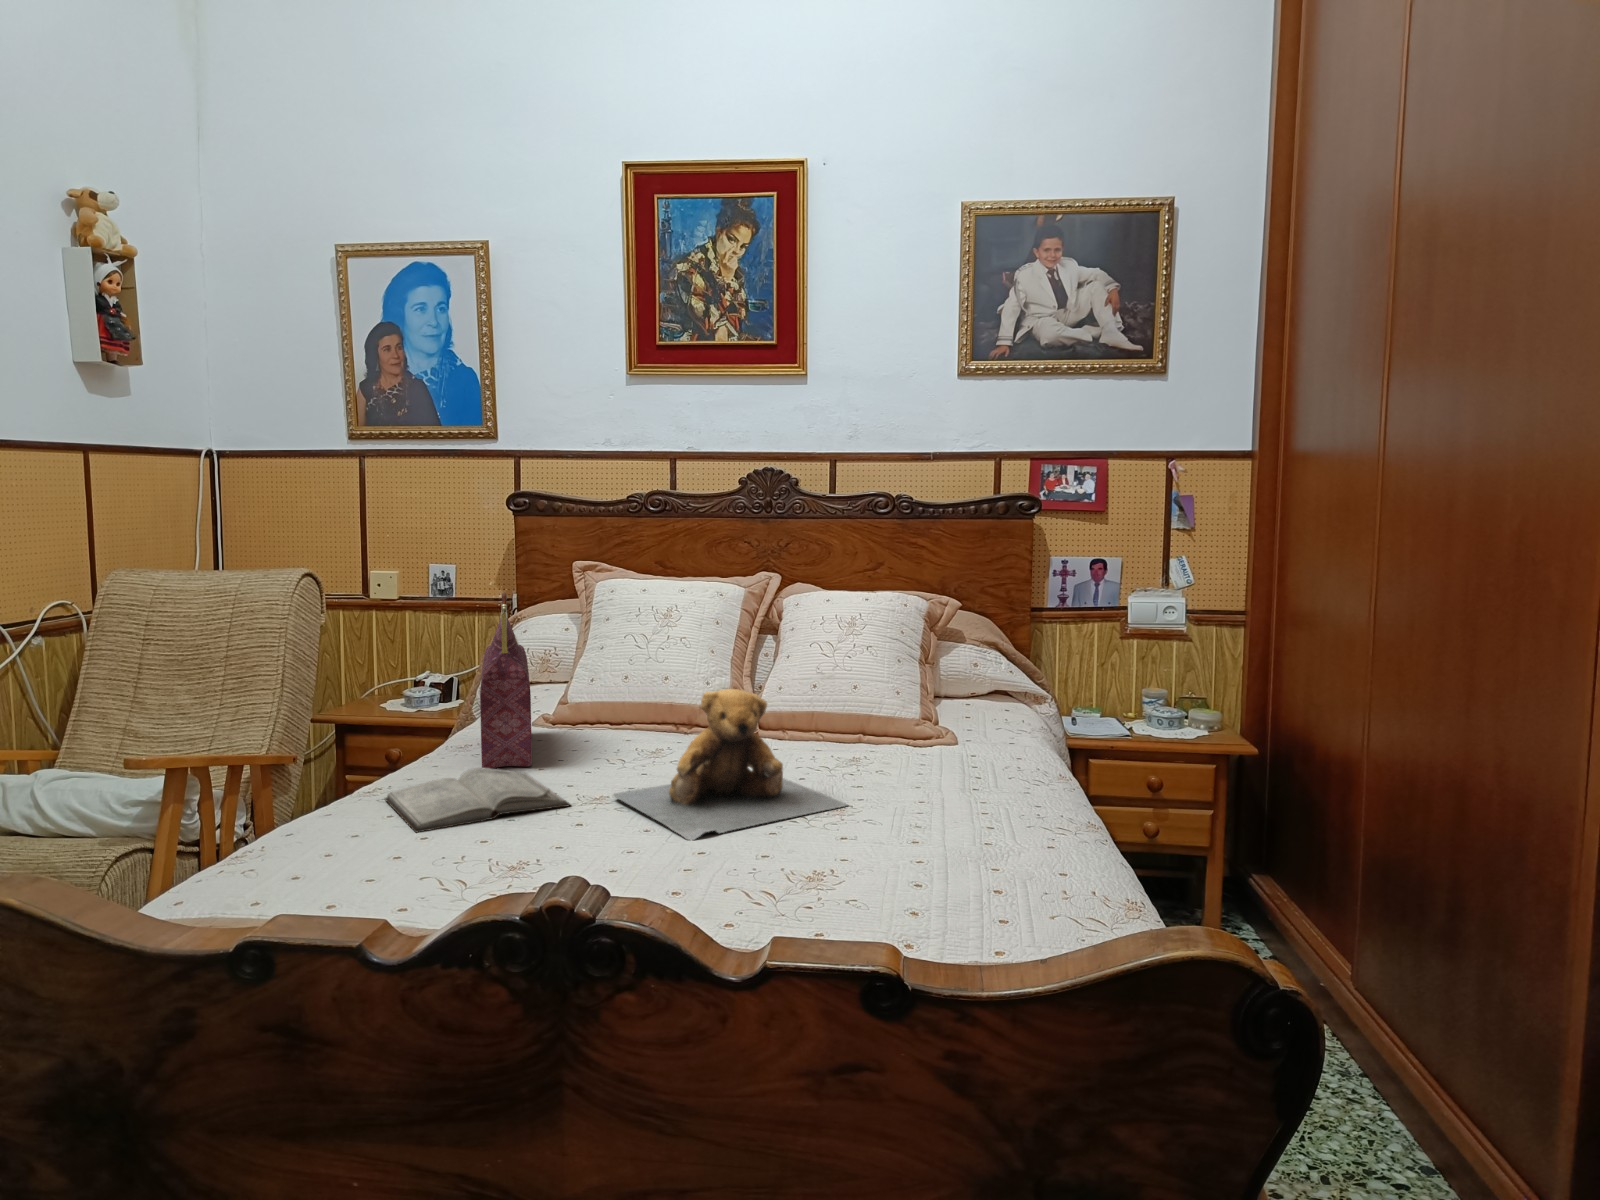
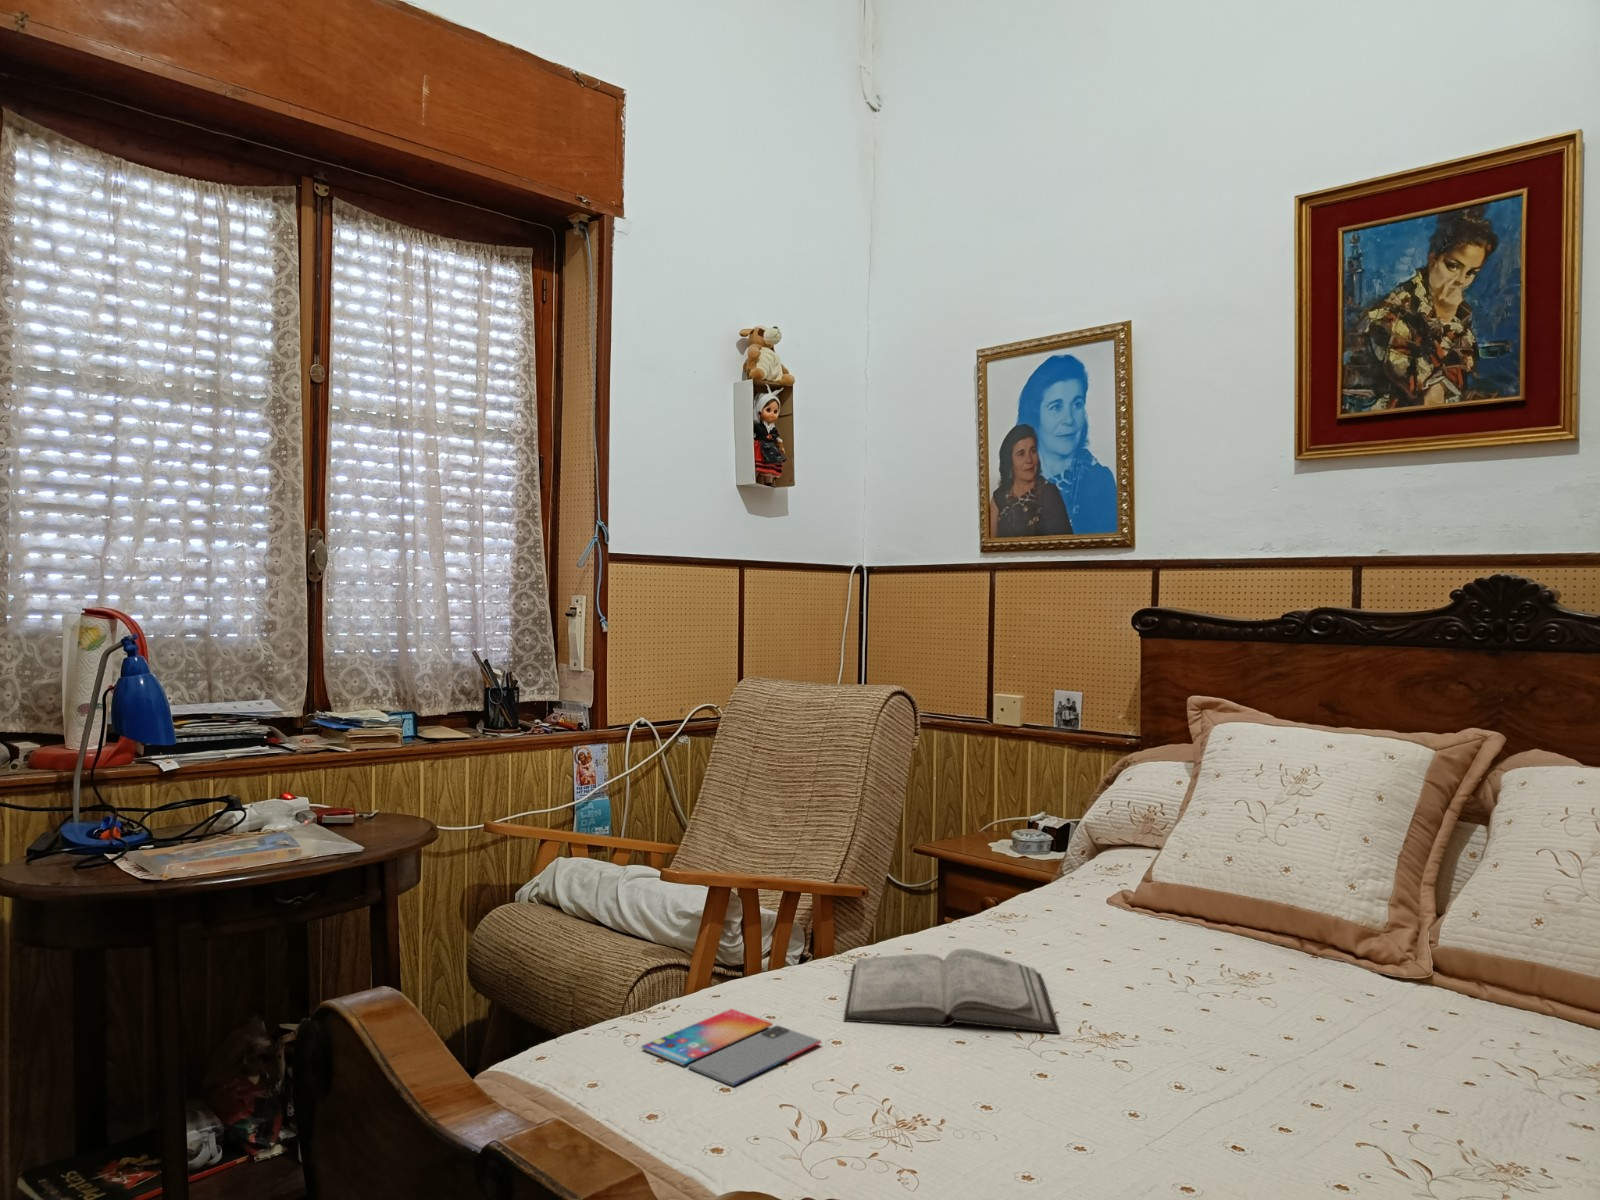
handbag: present [480,592,532,768] -> none [994,726,1093,960]
teddy bear: present [613,689,848,840] -> none [1122,902,1534,1162]
smartphone: none [273,844,415,886] -> present [641,1009,821,1086]

